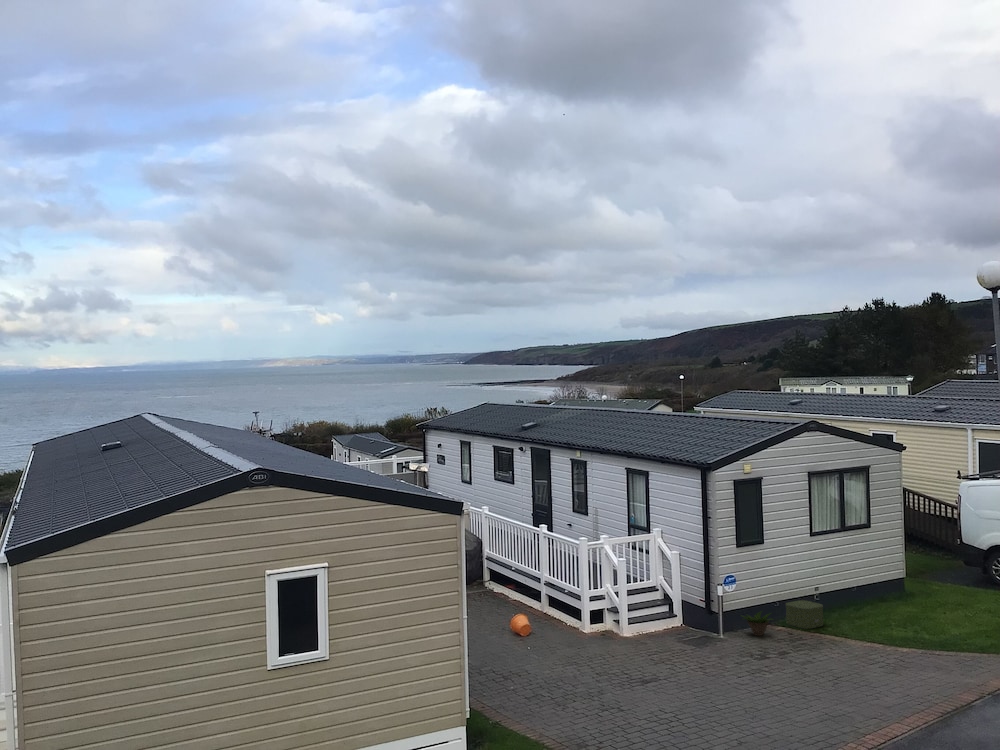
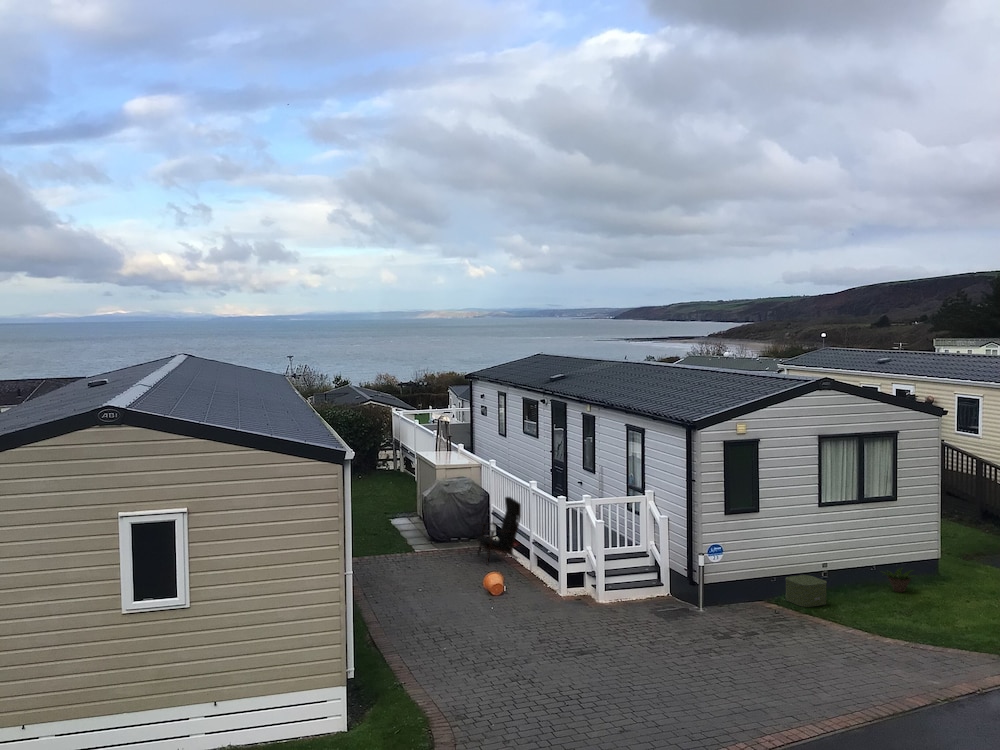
lounge chair: none [479,541,529,608] -> present [478,497,521,564]
decorative plant: present [742,611,773,636] -> present [883,568,916,592]

